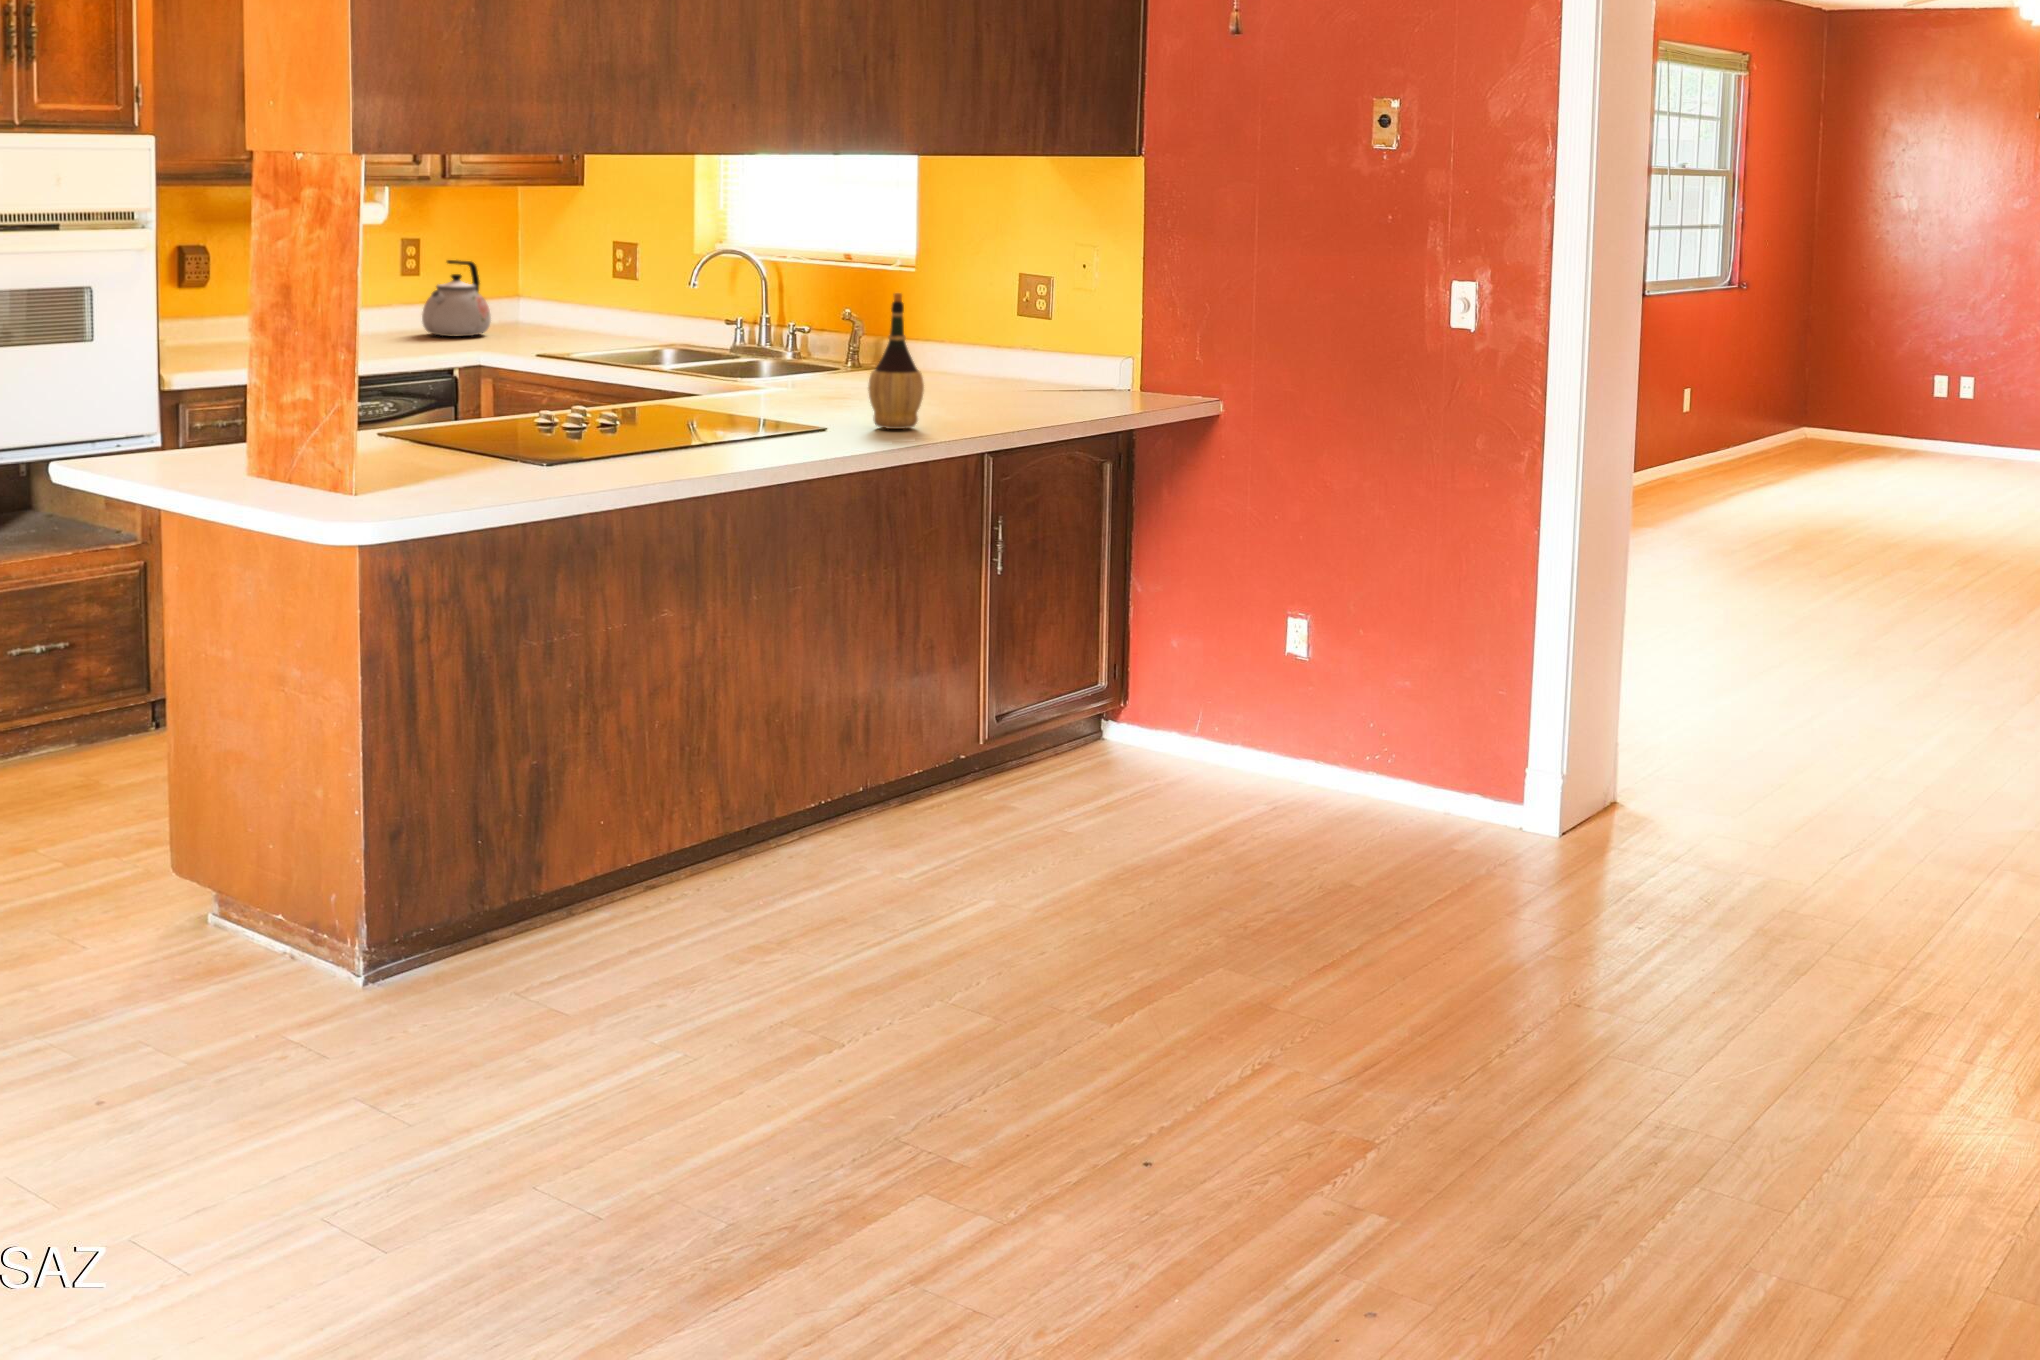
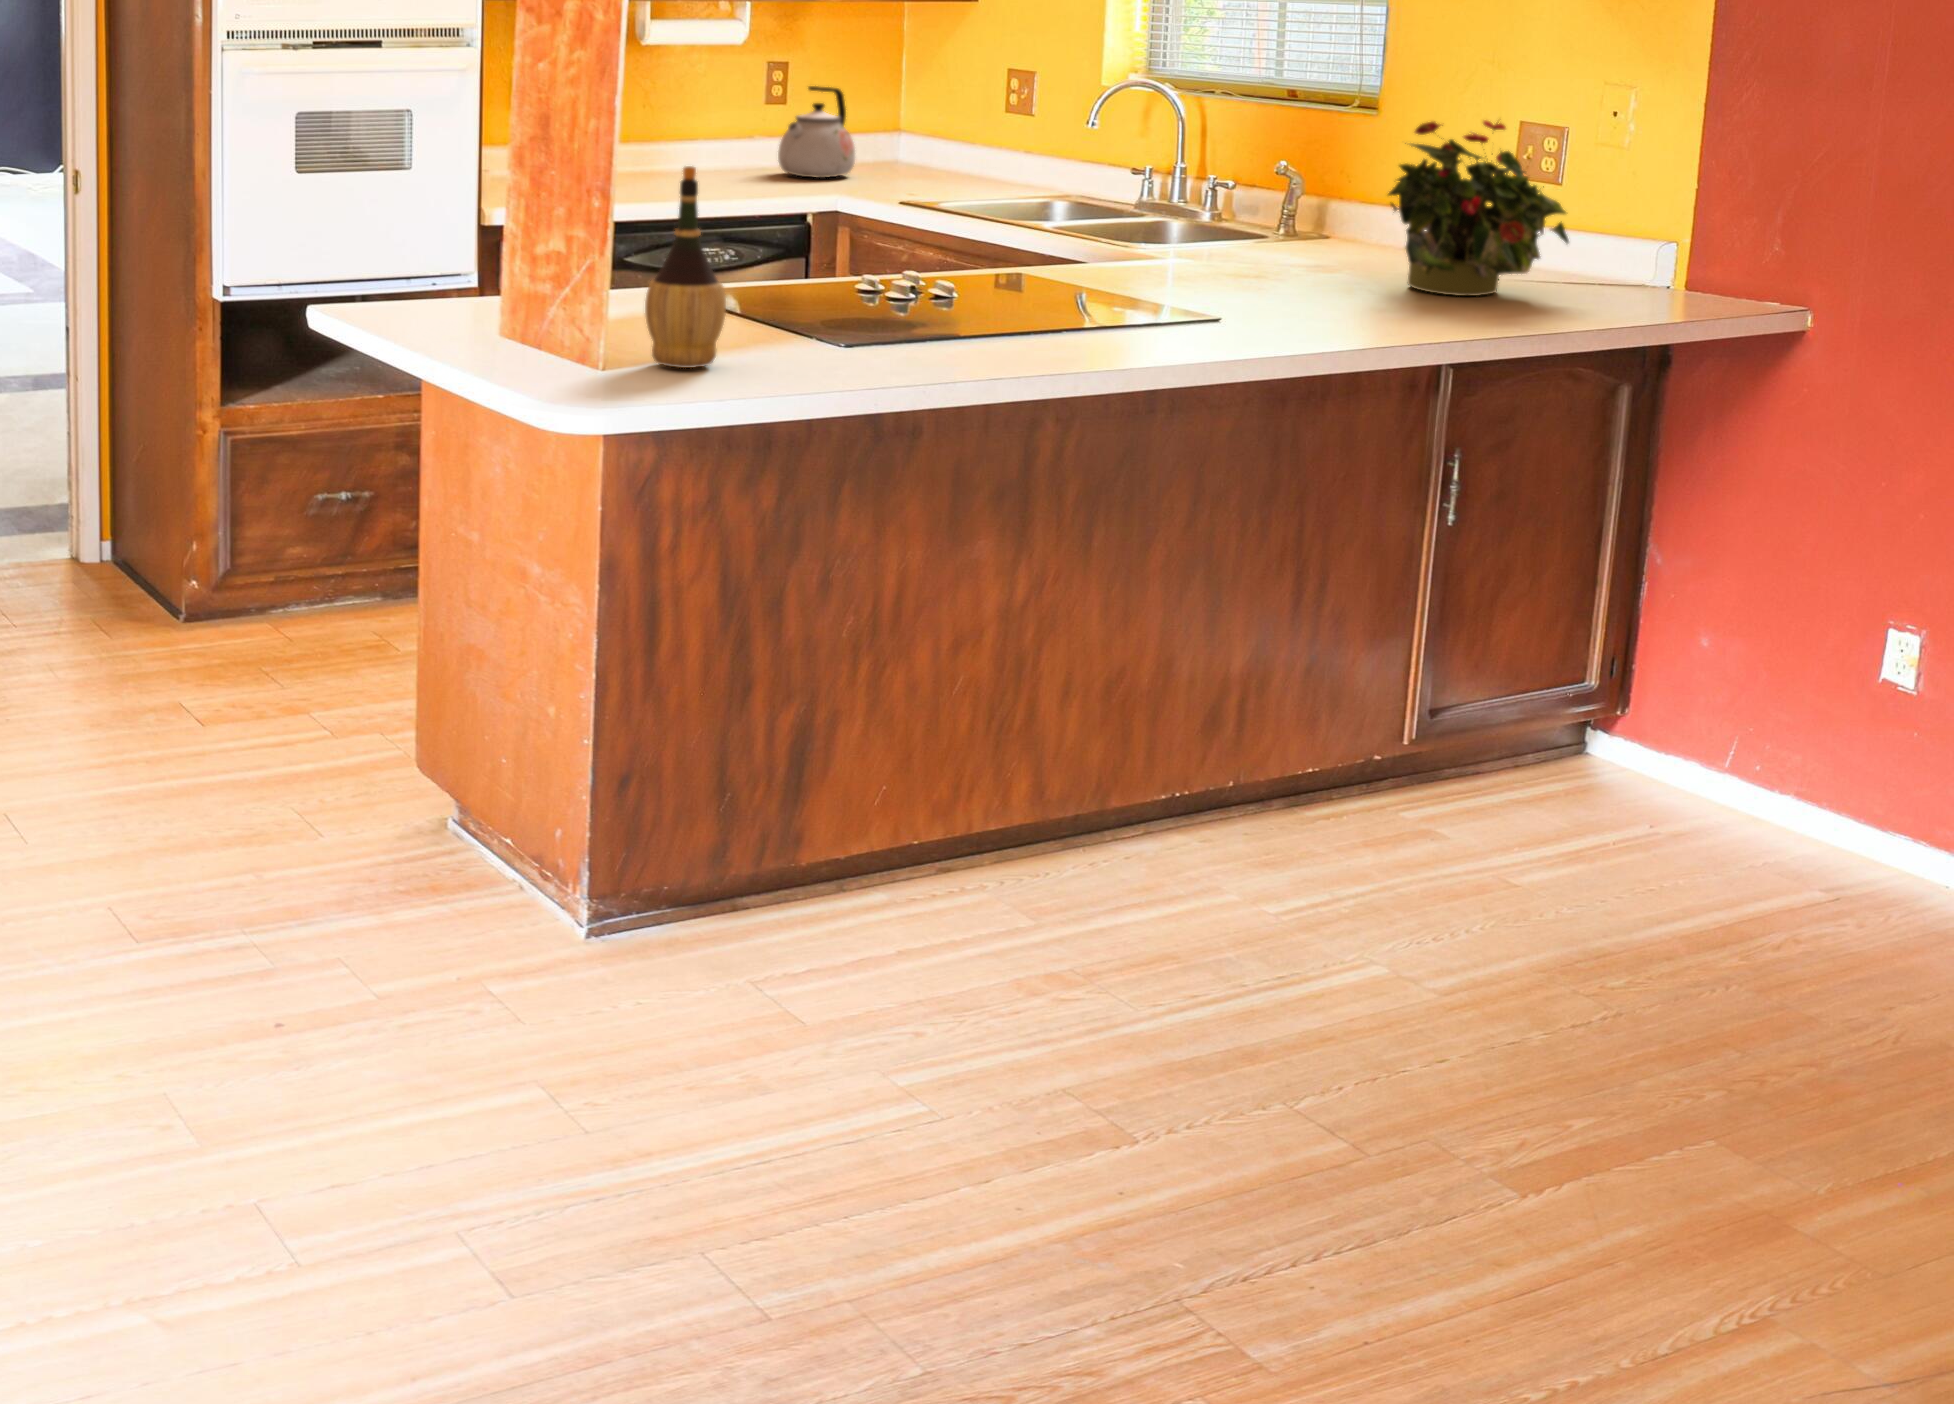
potted plant: none [935,273,1058,402] -> present [1388,121,1569,296]
wine bottle: present [868,293,924,429] -> present [645,166,726,368]

